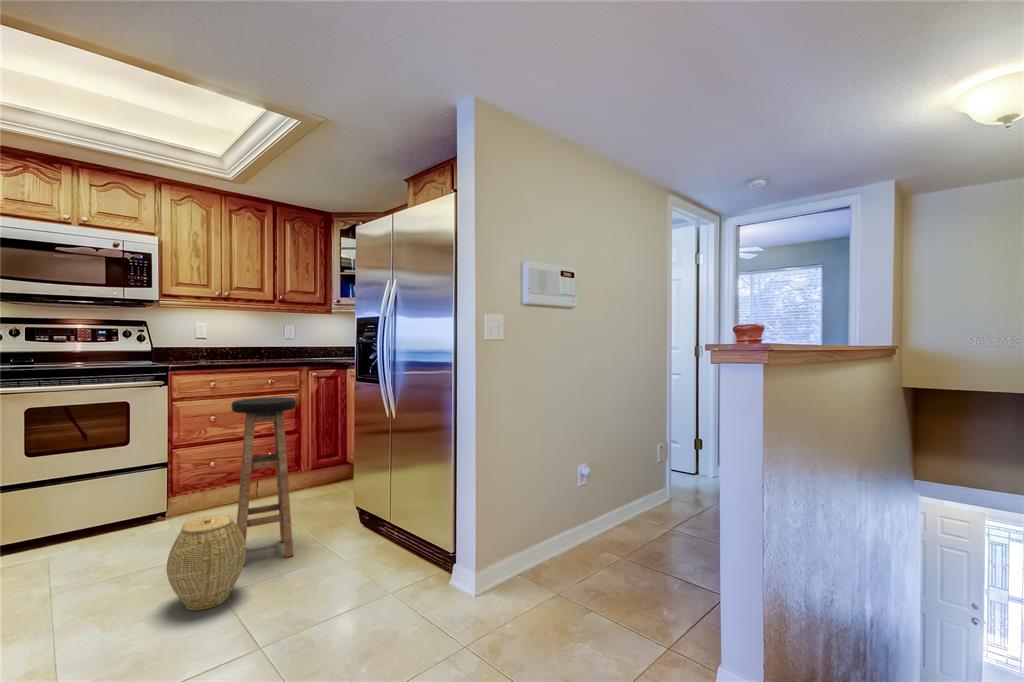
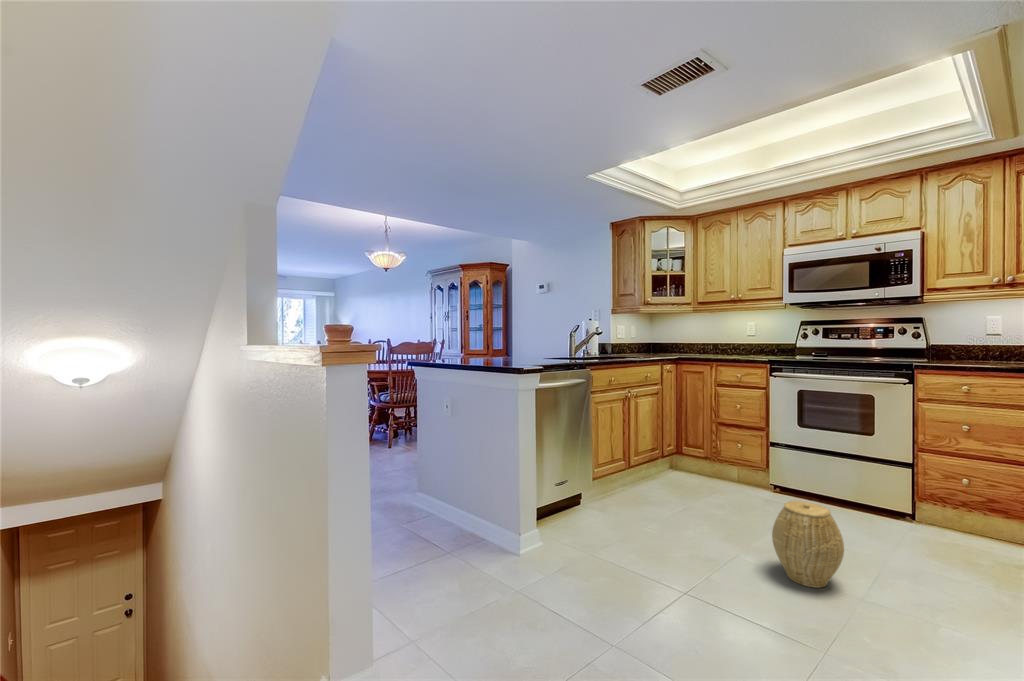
bar stool: present [232,397,296,557] -> none [870,406,971,609]

